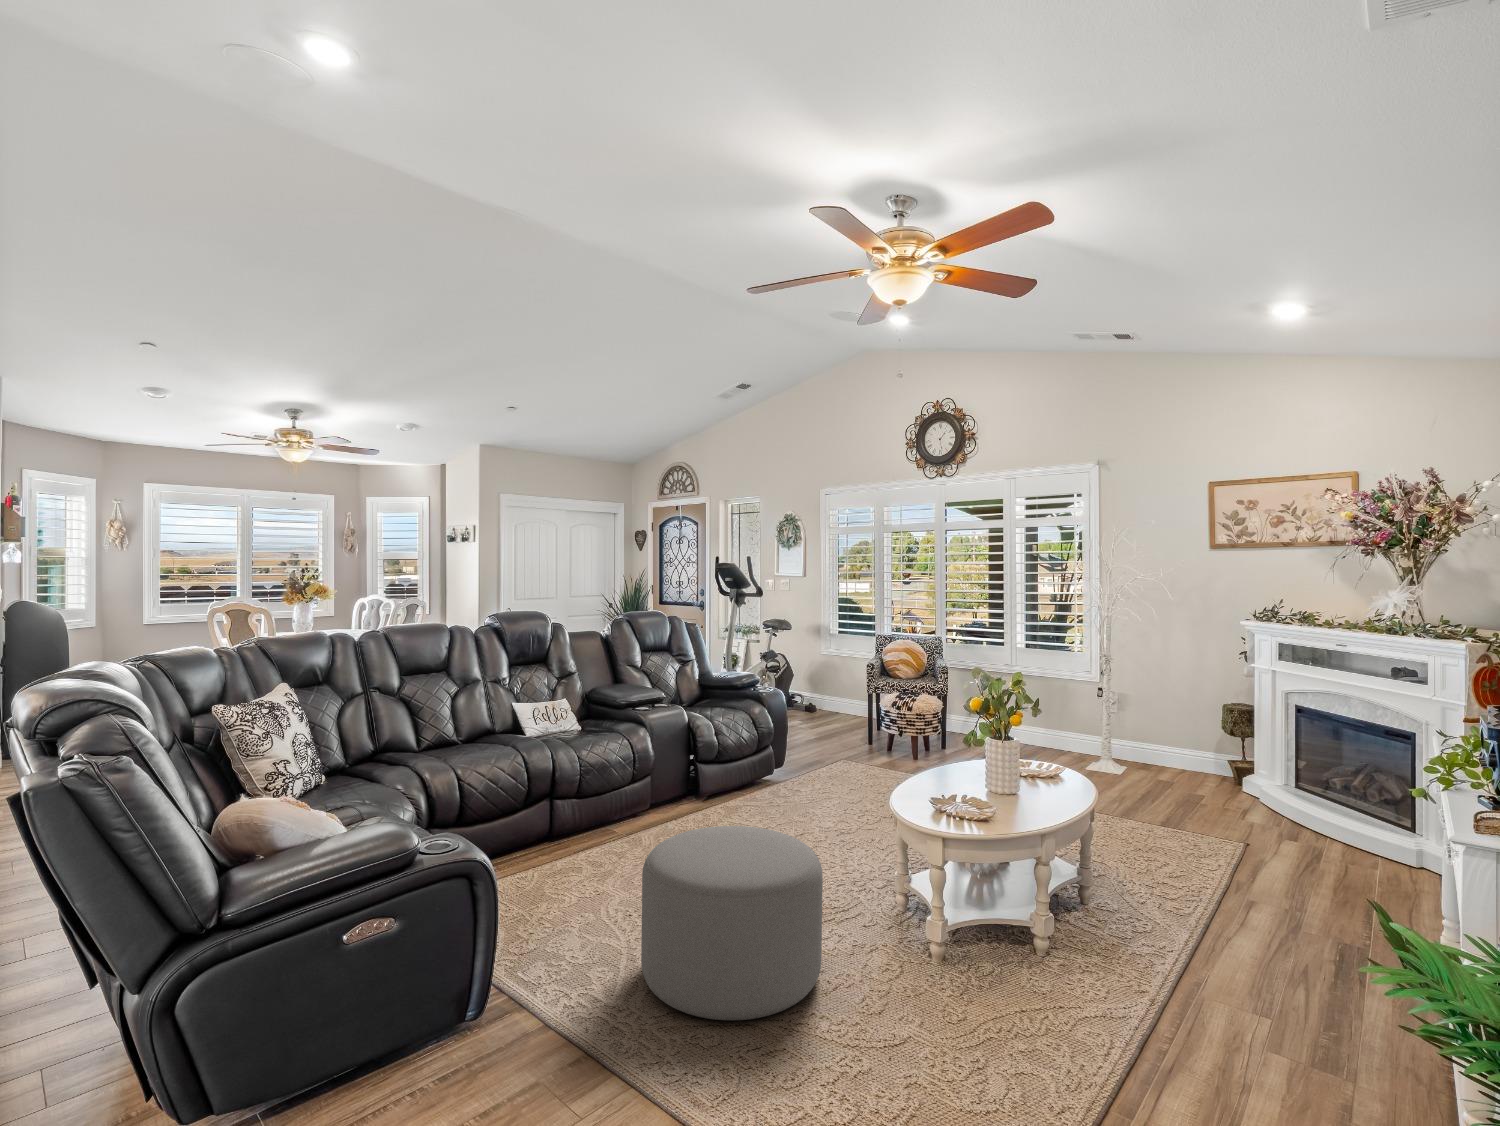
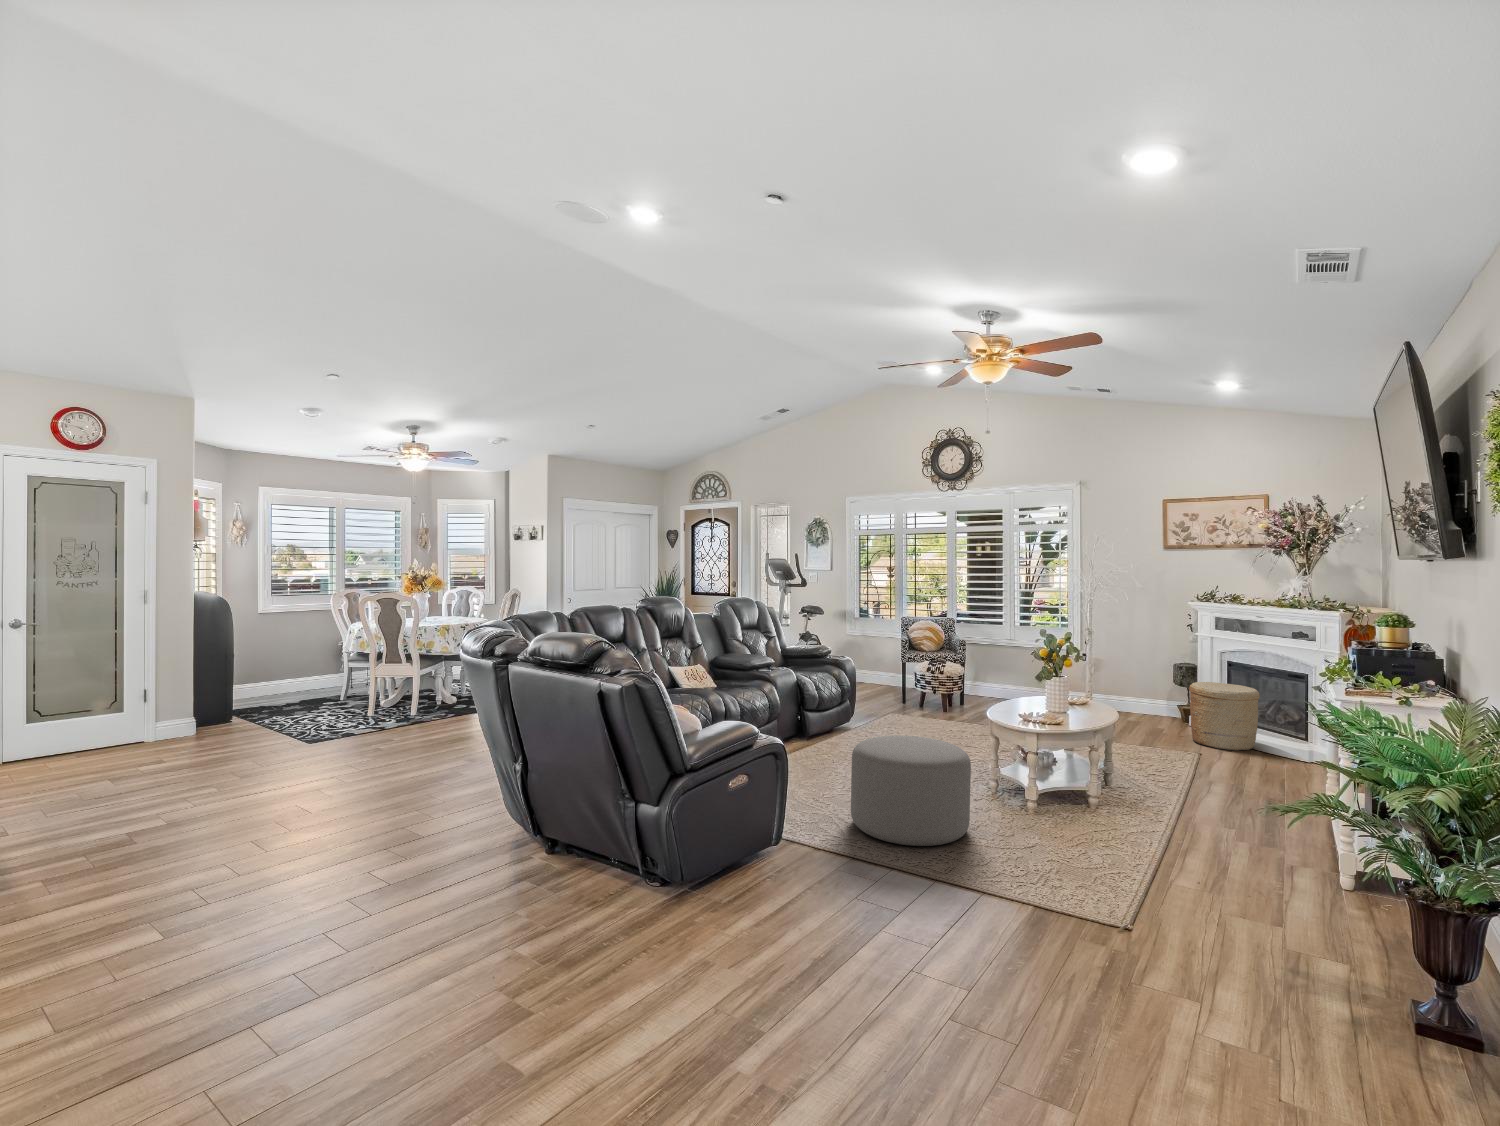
woven basket: none [1236,734,1340,838] -> present [1189,682,1260,751]

